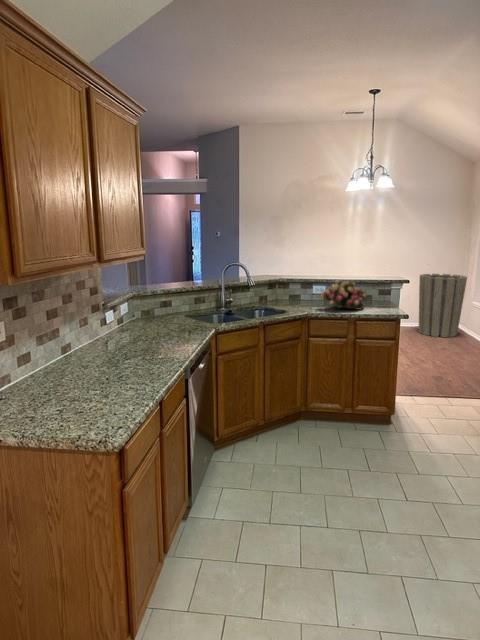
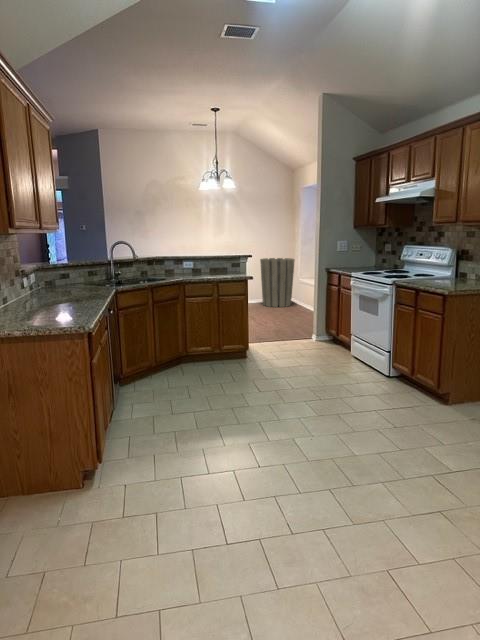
flower arrangement: present [321,280,366,310] -> none [190,254,224,276]

